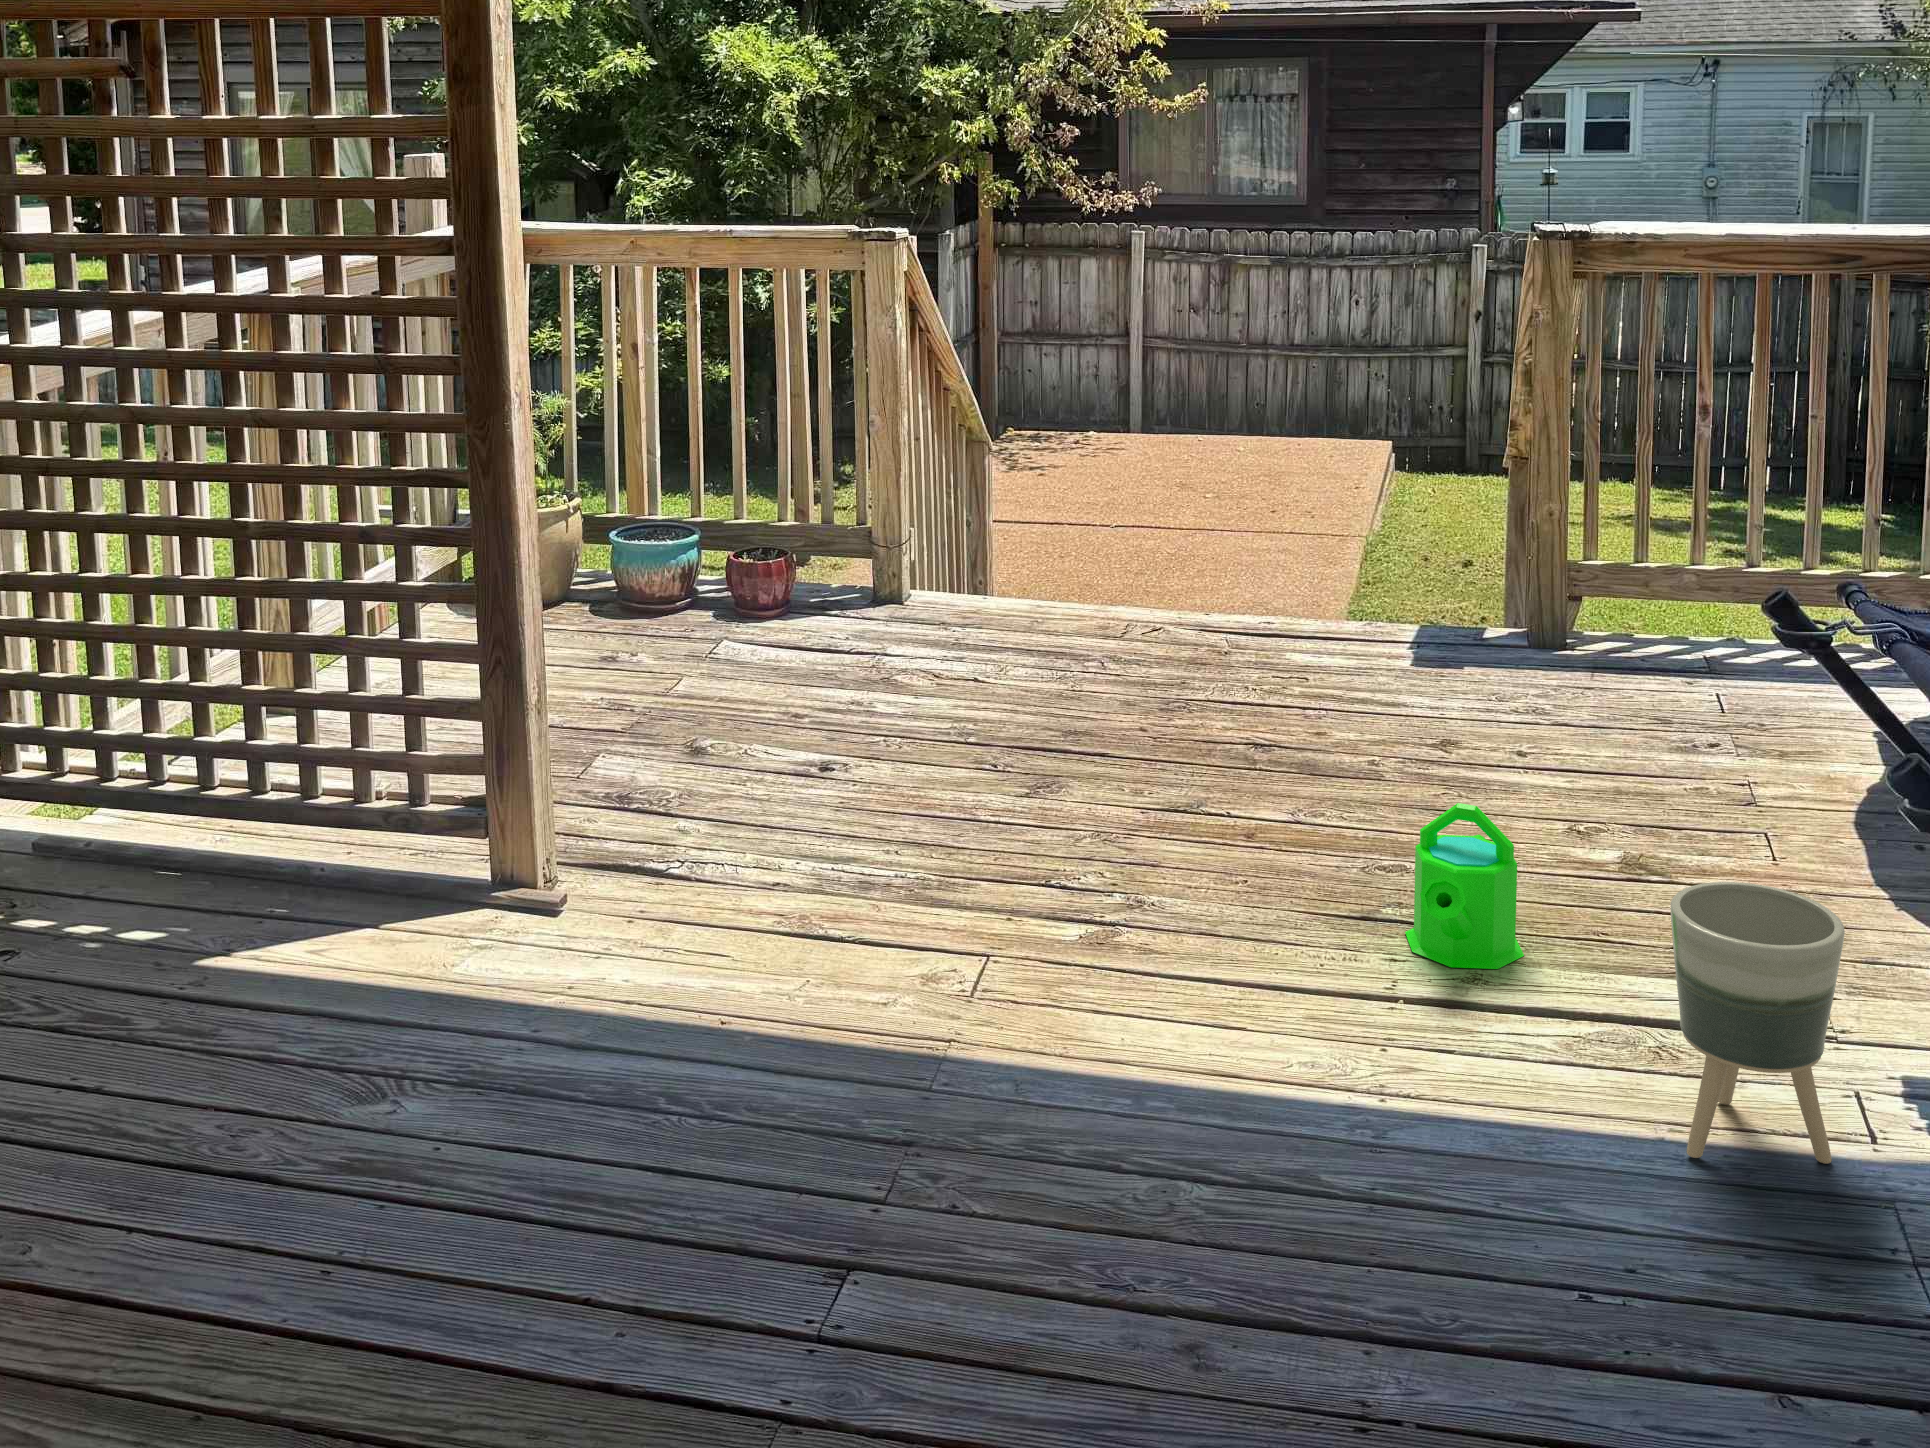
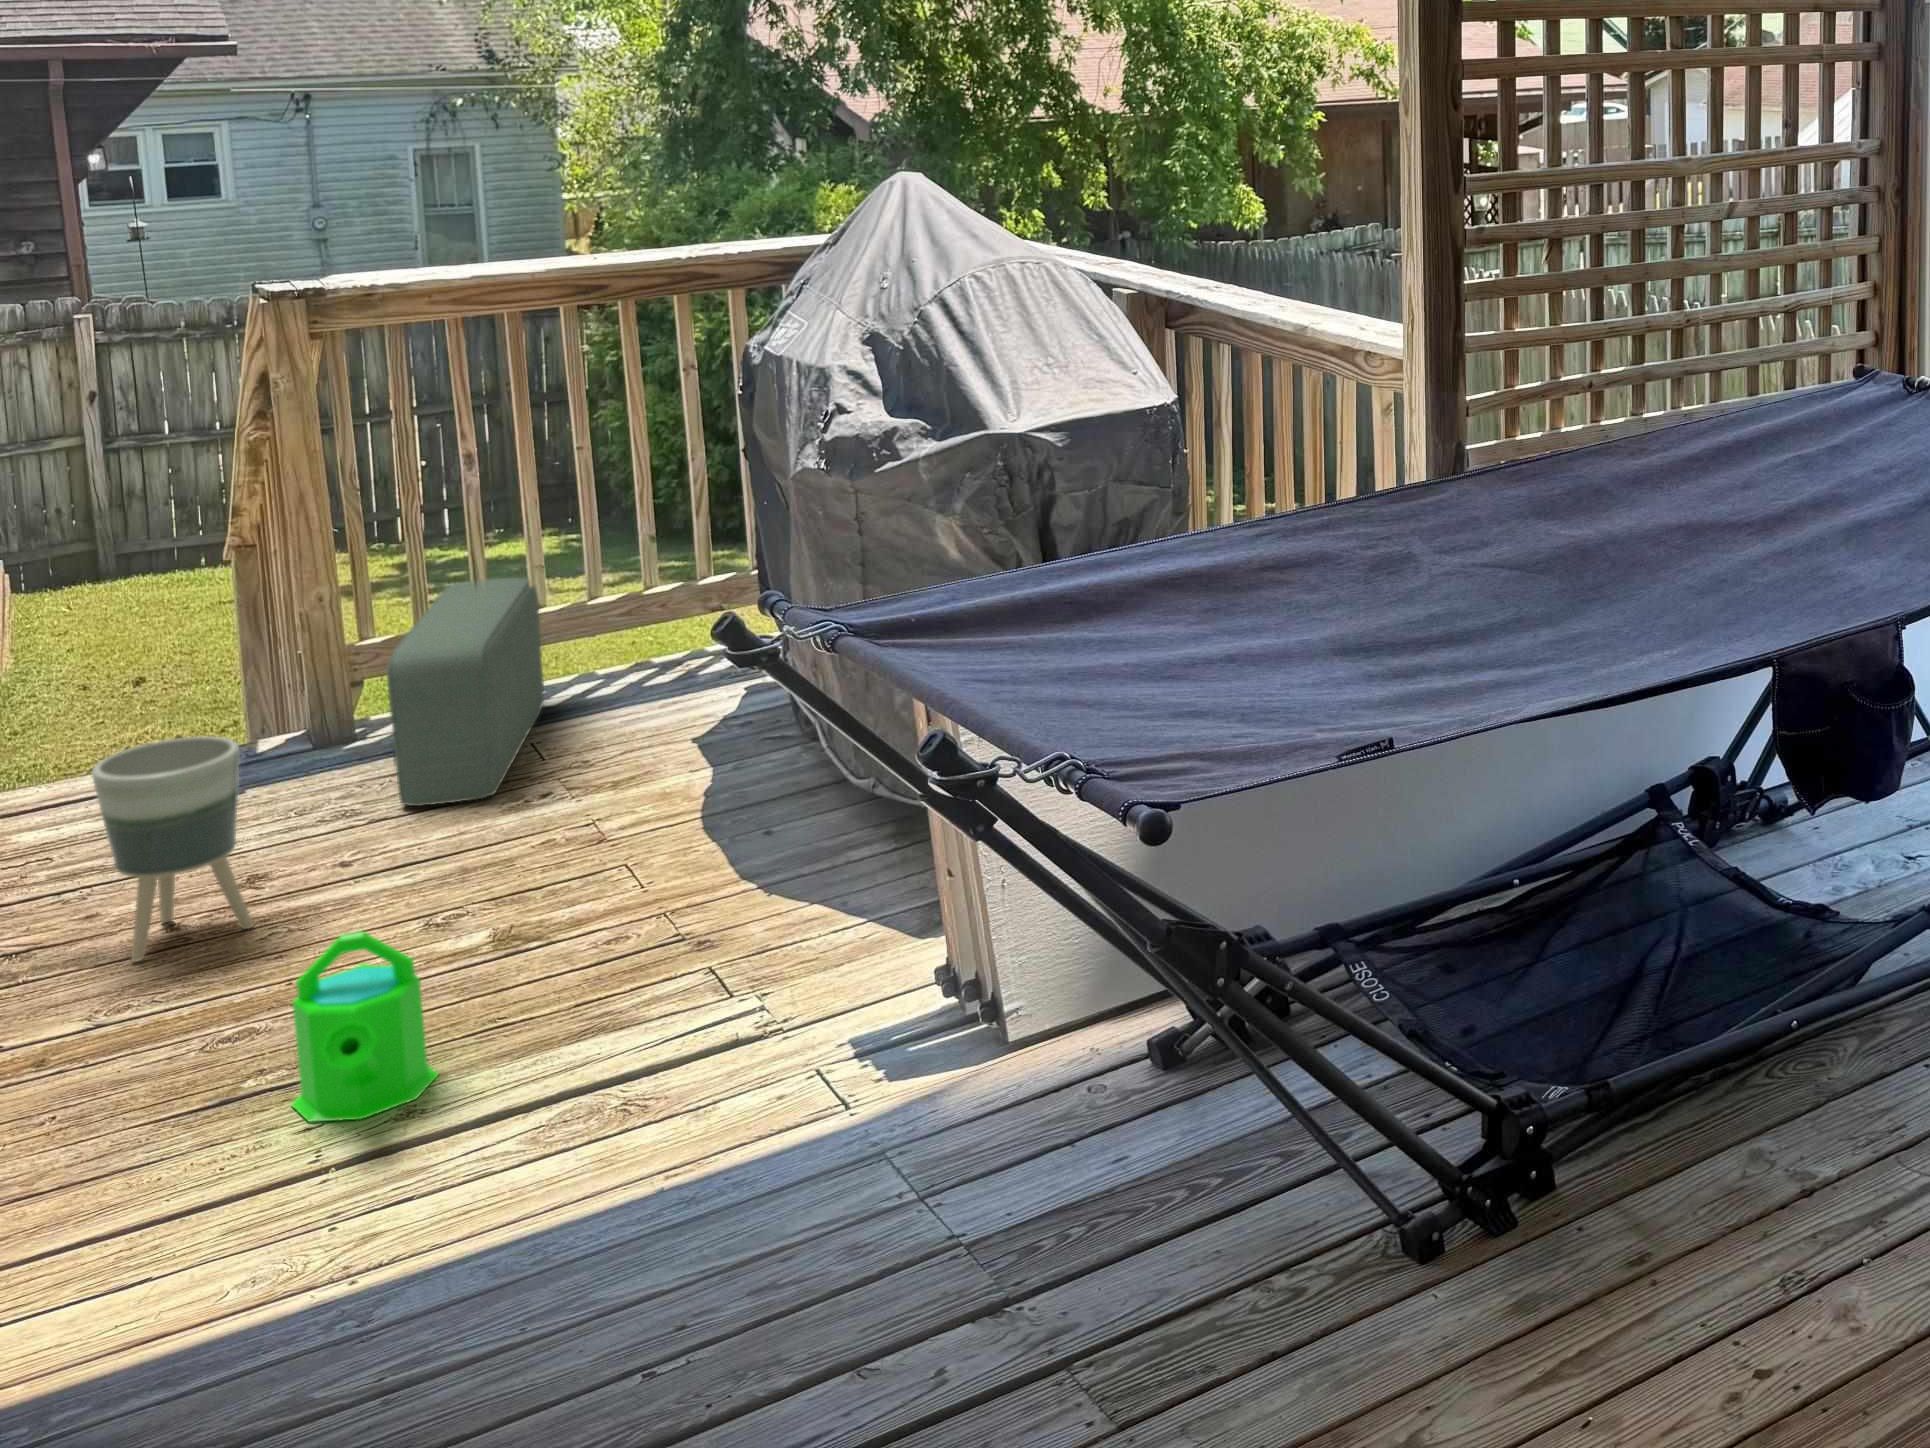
pouf: none [1581,523,1745,727] -> present [387,578,544,806]
planter: present [1671,882,1845,1164] -> present [92,736,253,962]

